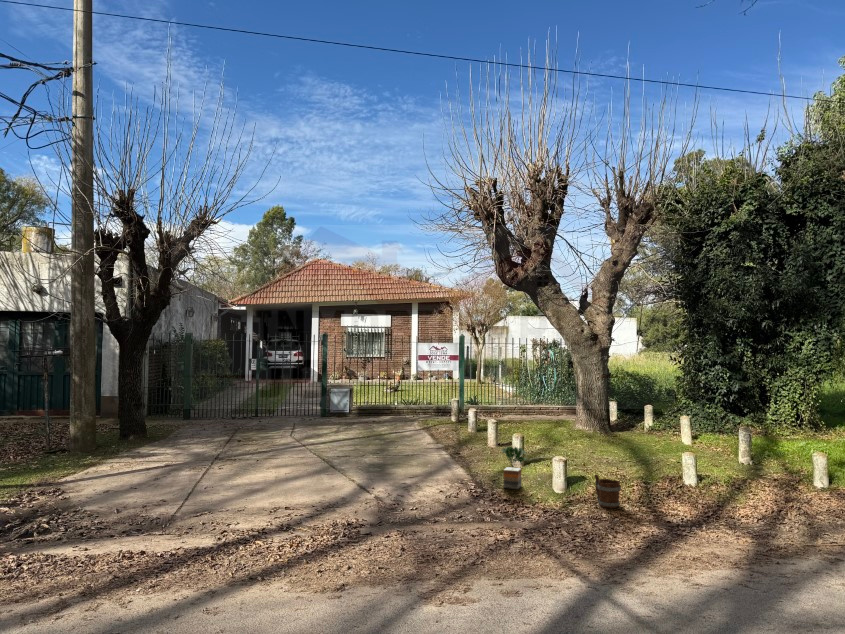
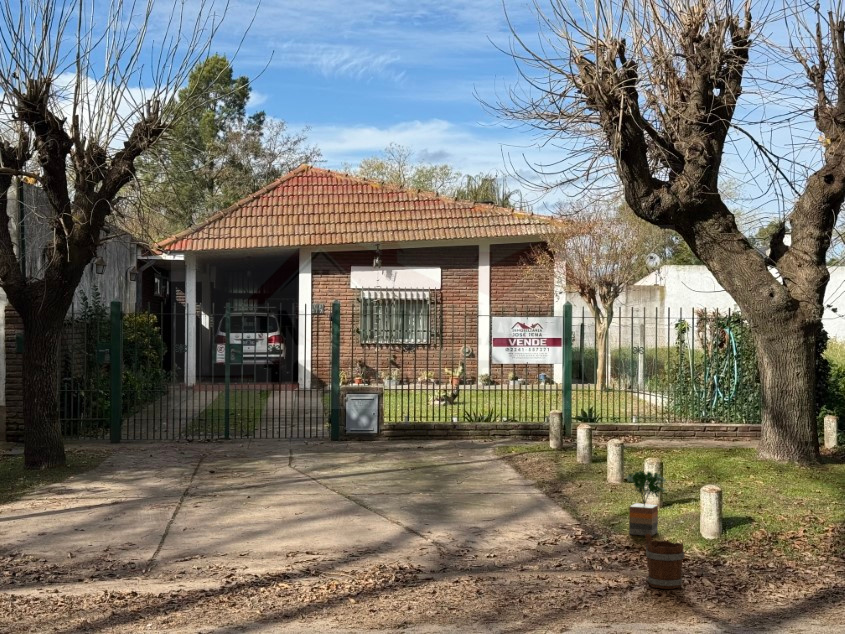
bucket: present [595,475,621,508] -> present [645,533,685,589]

